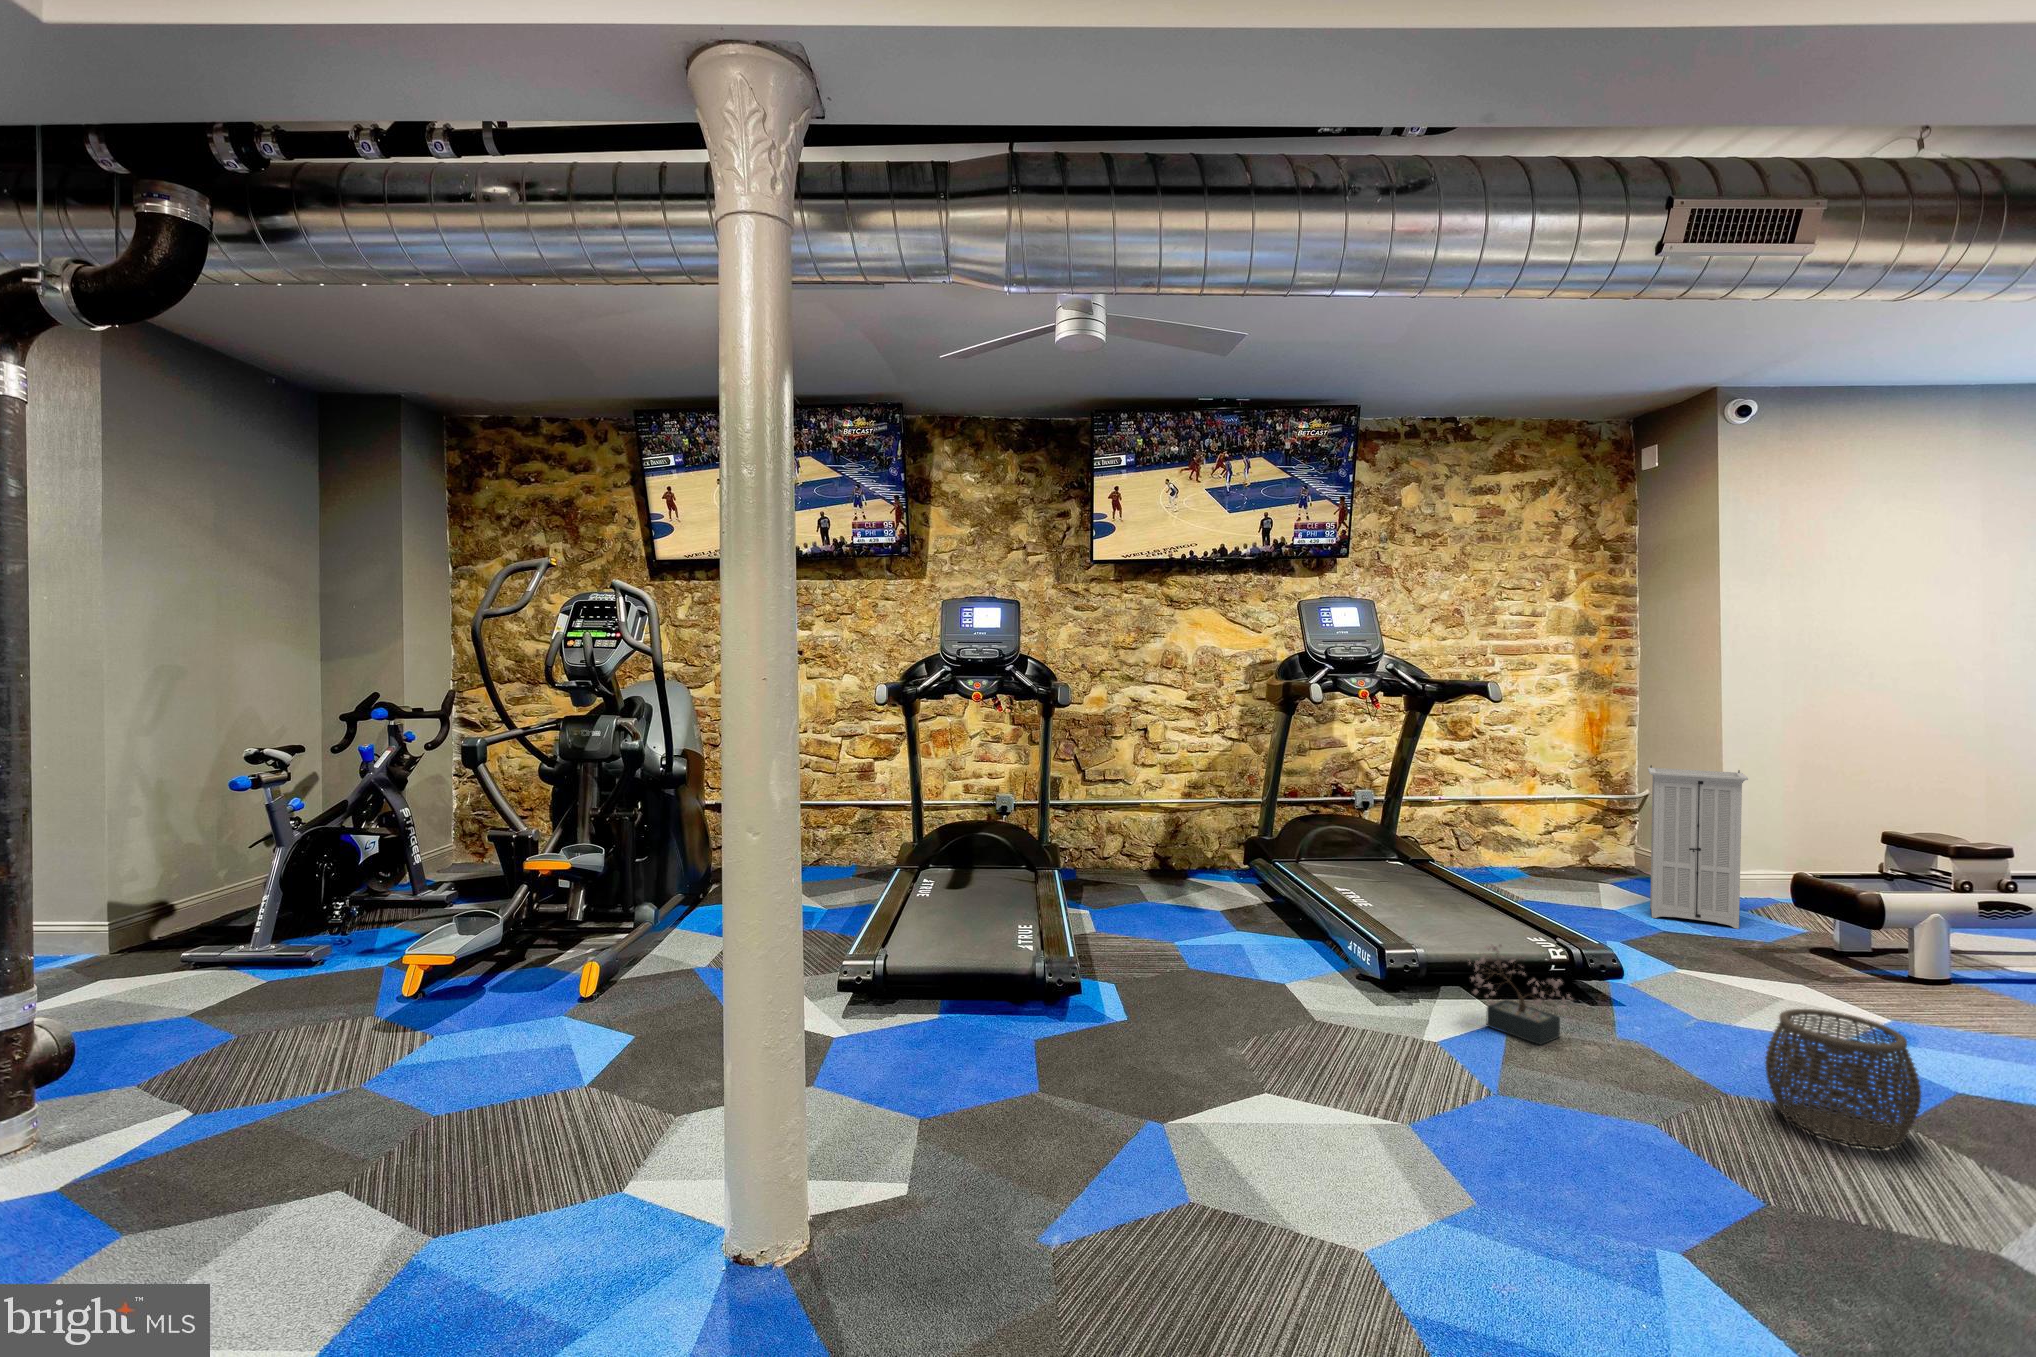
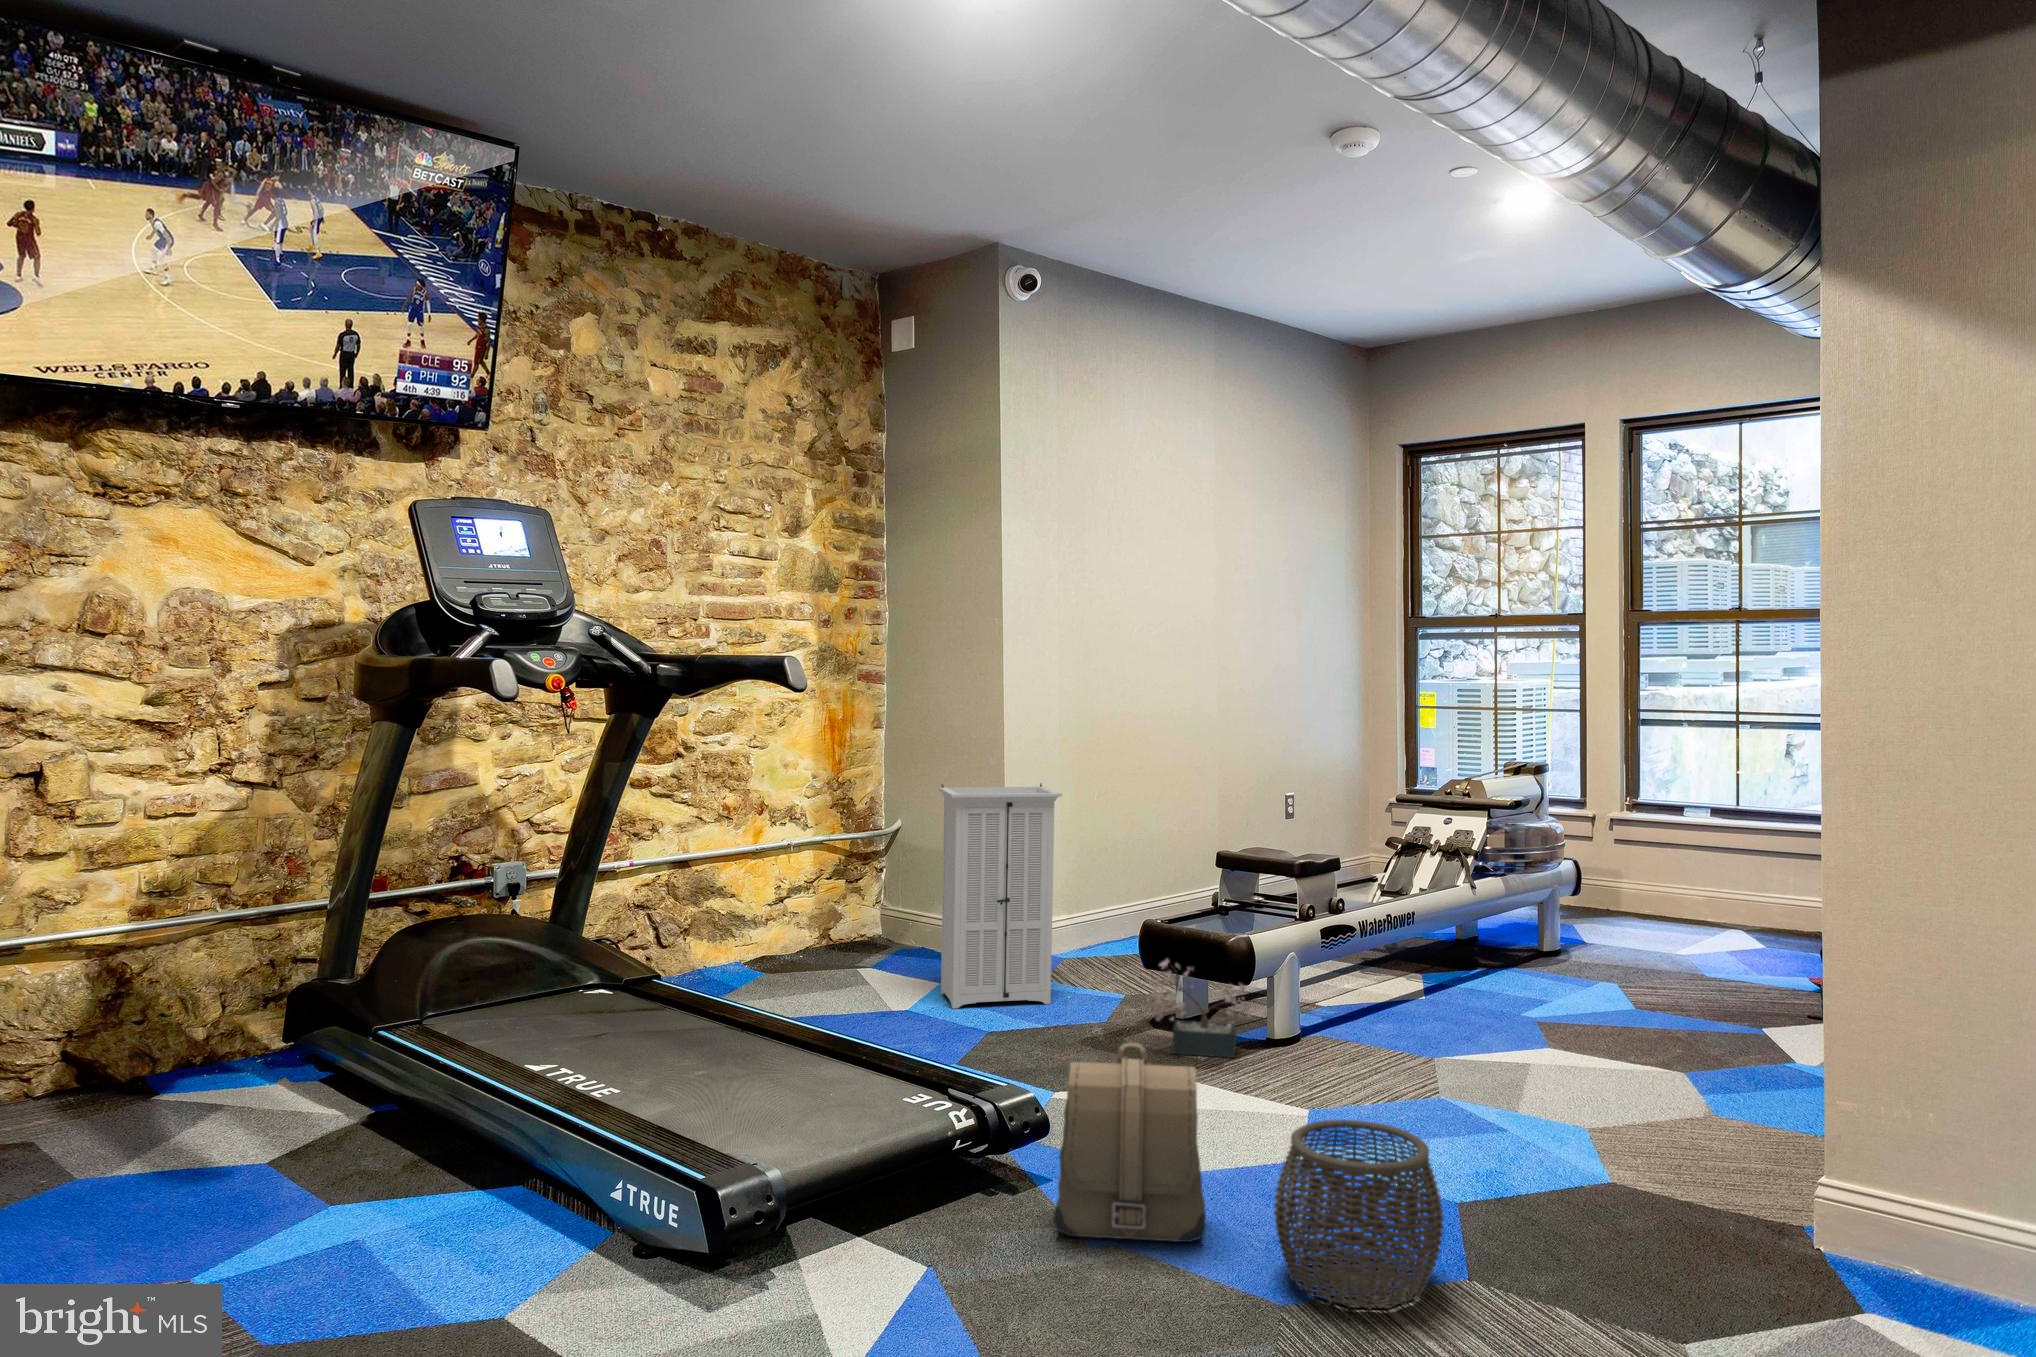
backpack: none [1613,934,1743,1070] -> present [1054,1043,1206,1242]
decorative plant: present [1471,944,1572,1045] -> present [1147,959,1254,1058]

